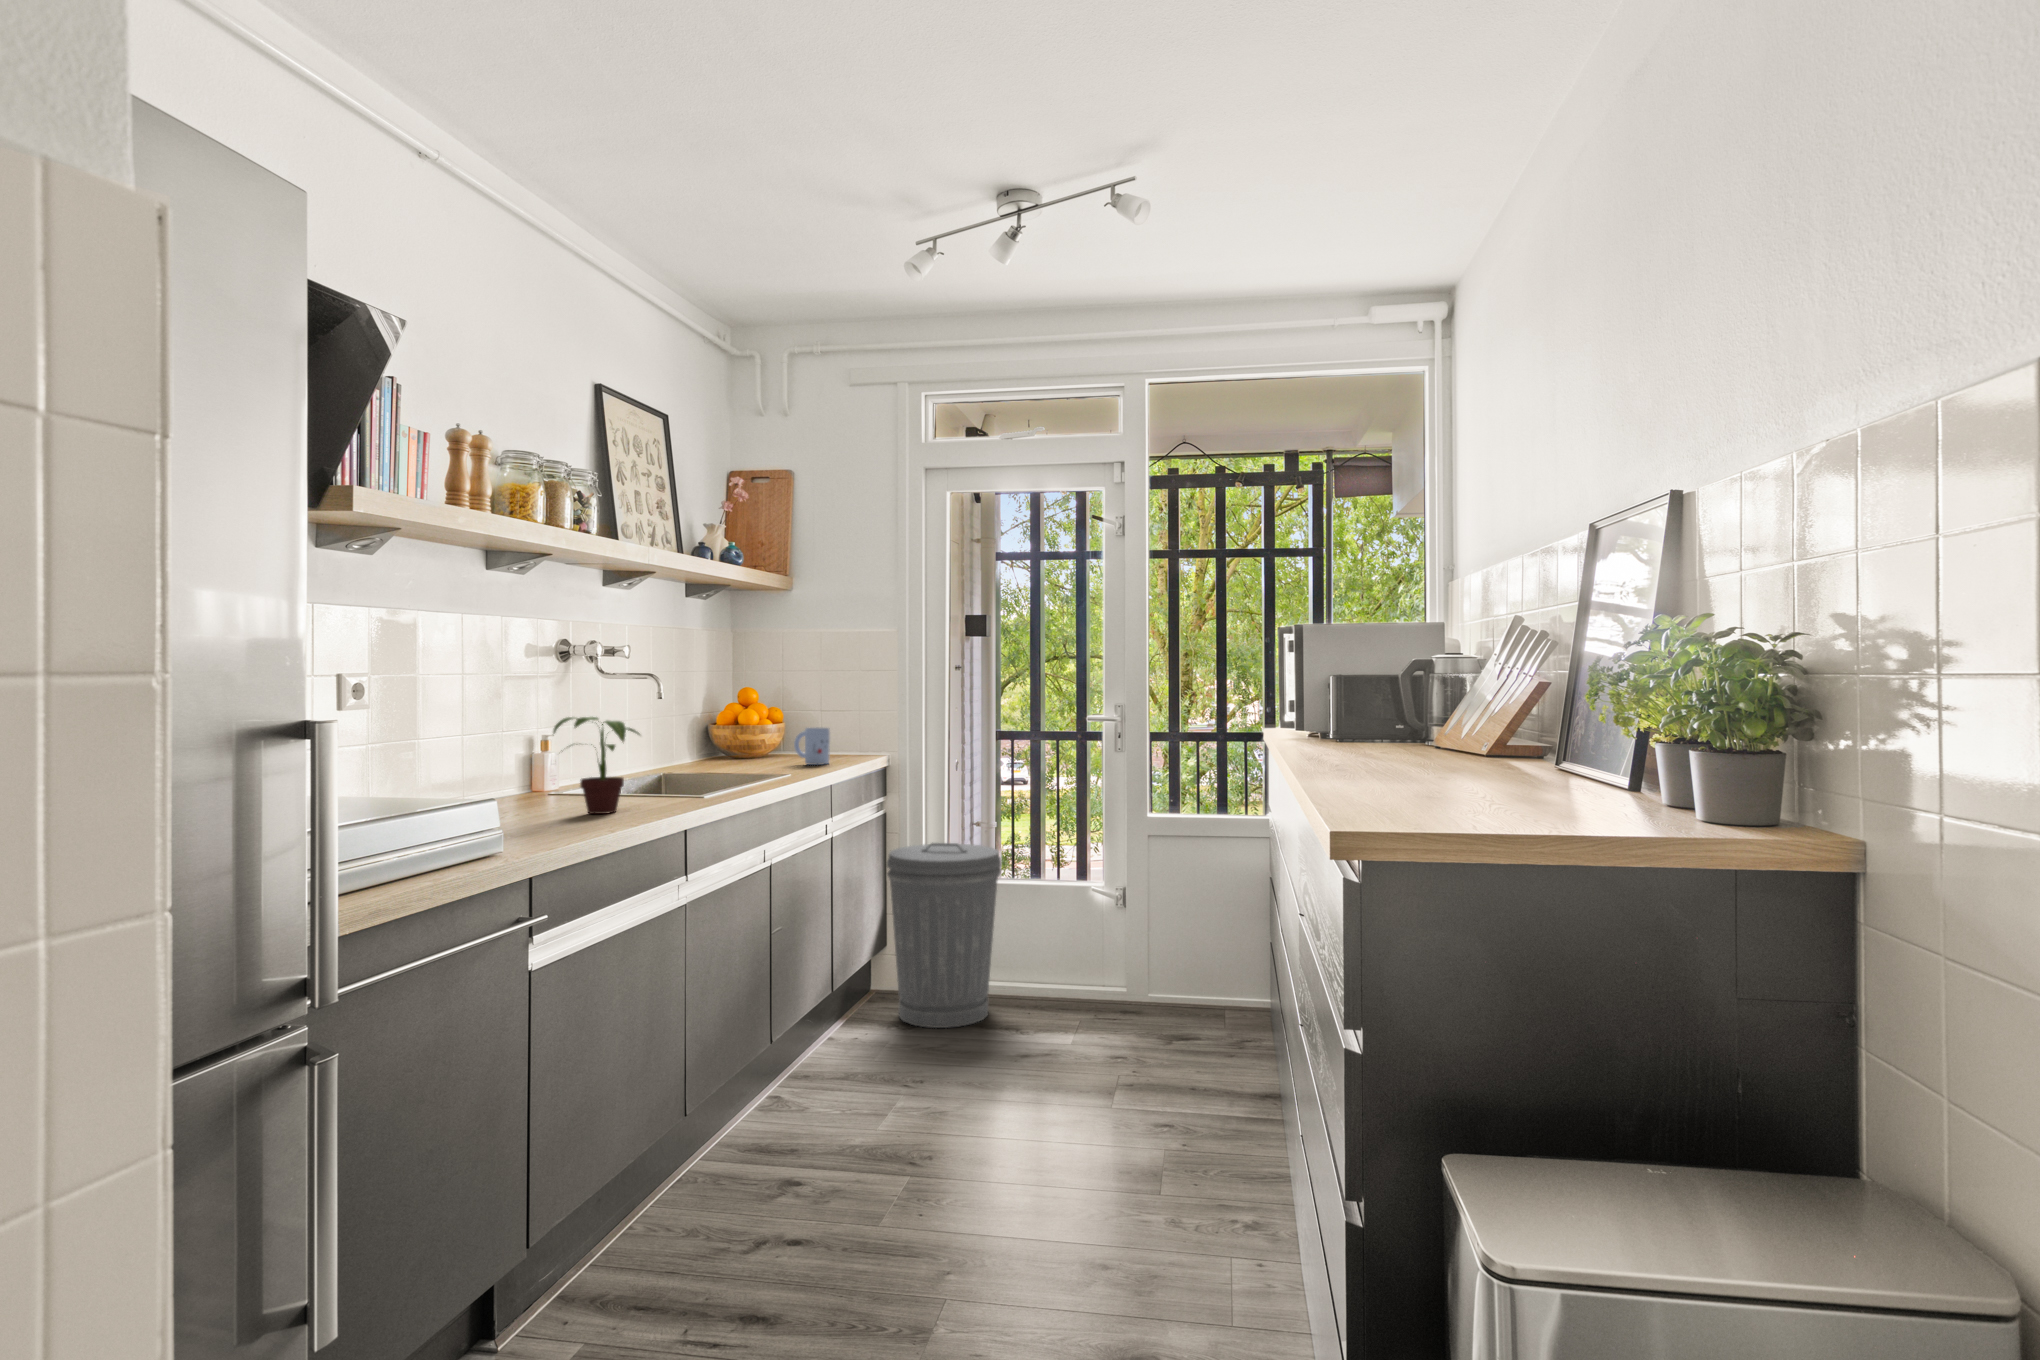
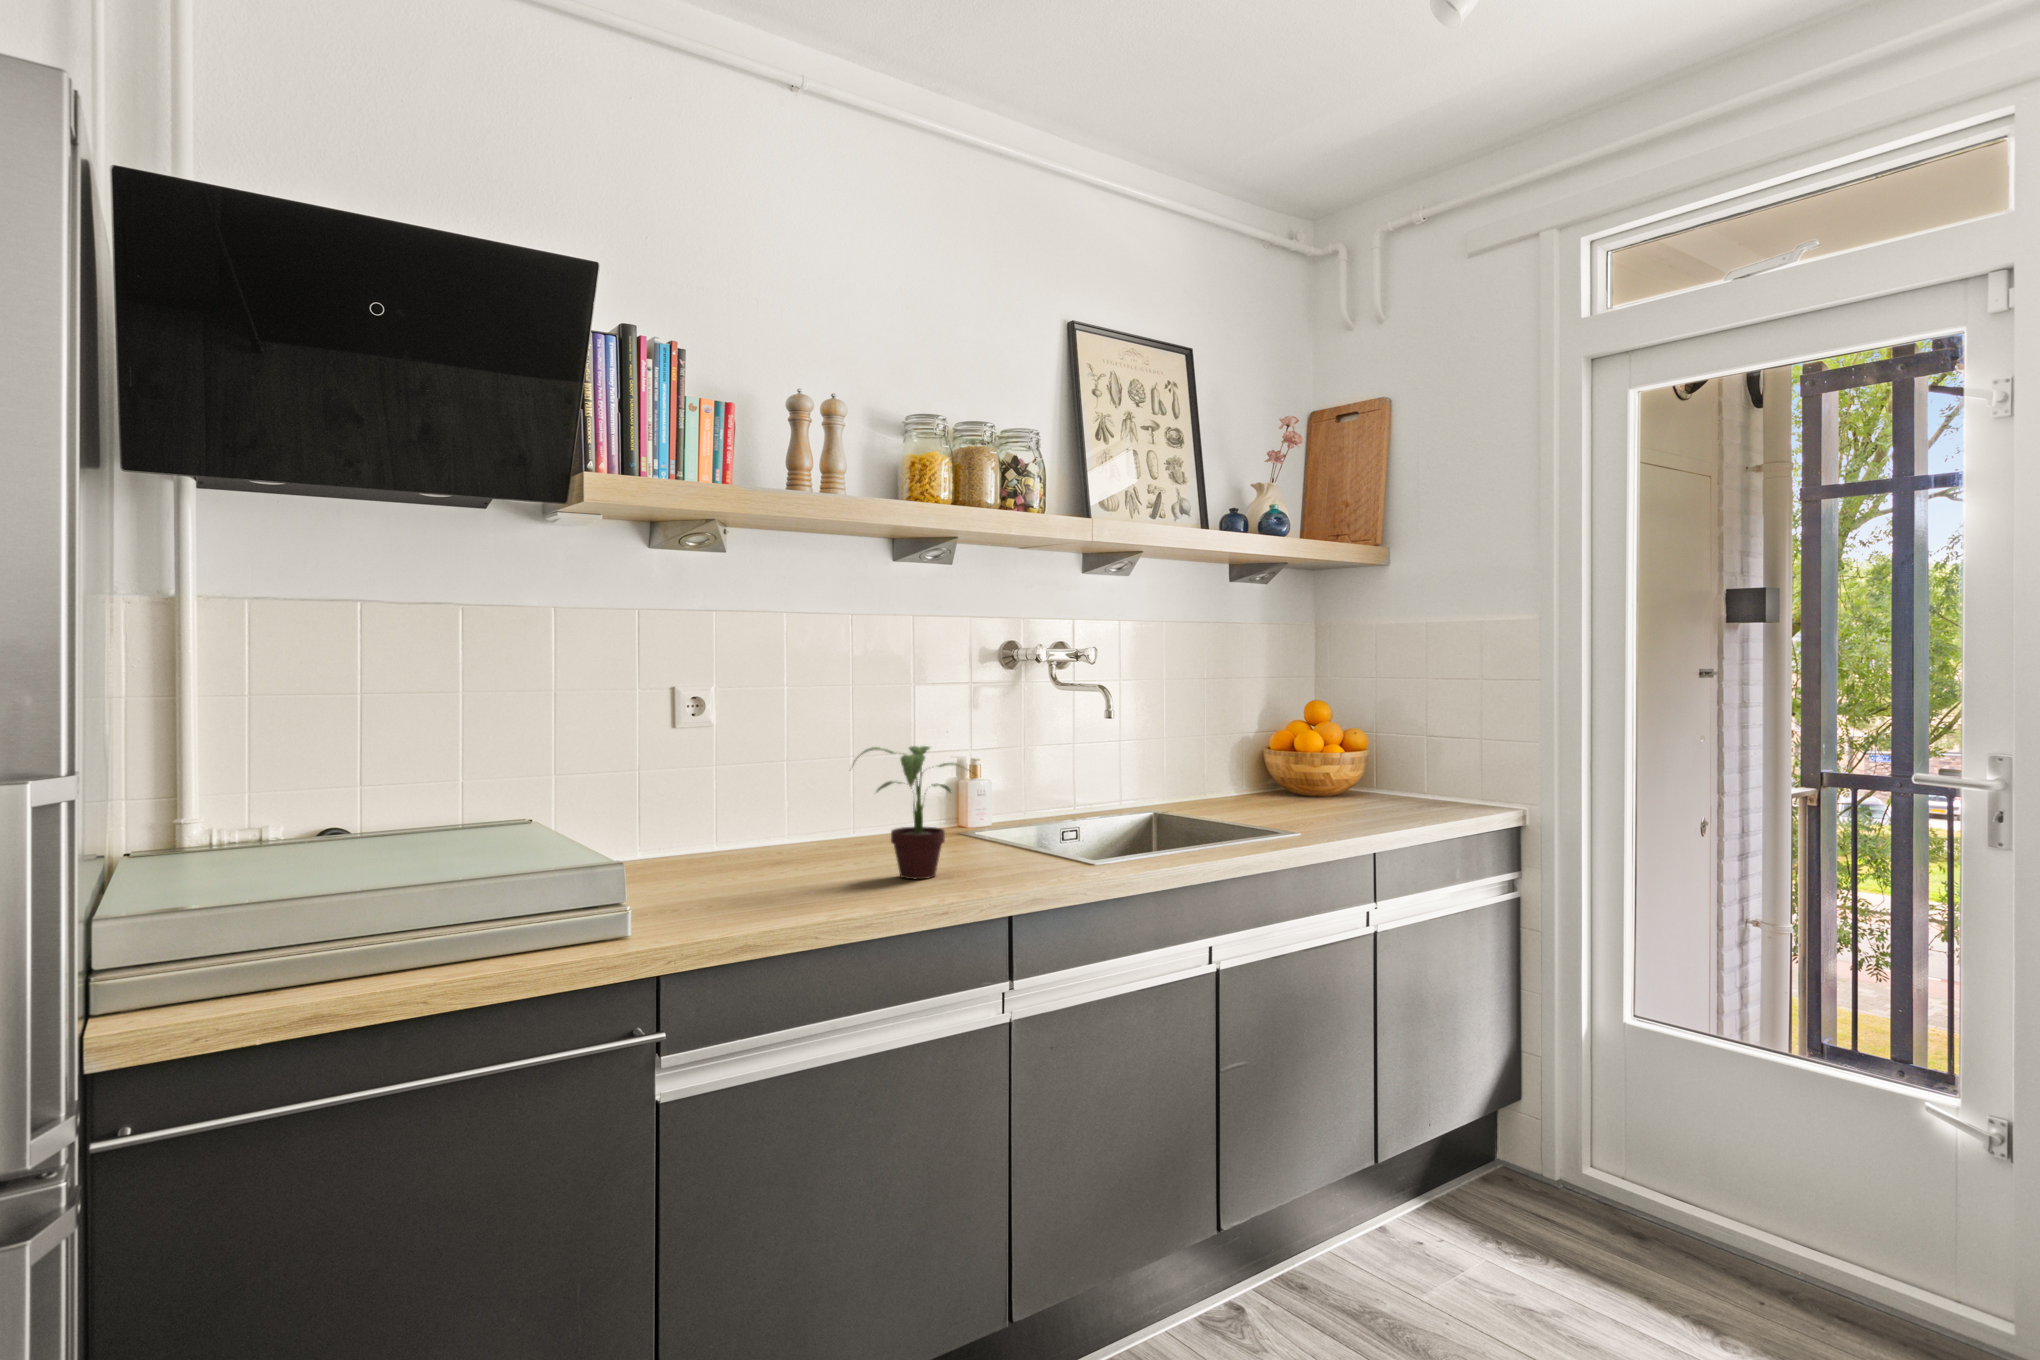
mug: present [794,728,830,765] -> none [1343,762,1390,818]
trash can: present [887,843,1001,1028] -> none [1494,954,1710,1287]

